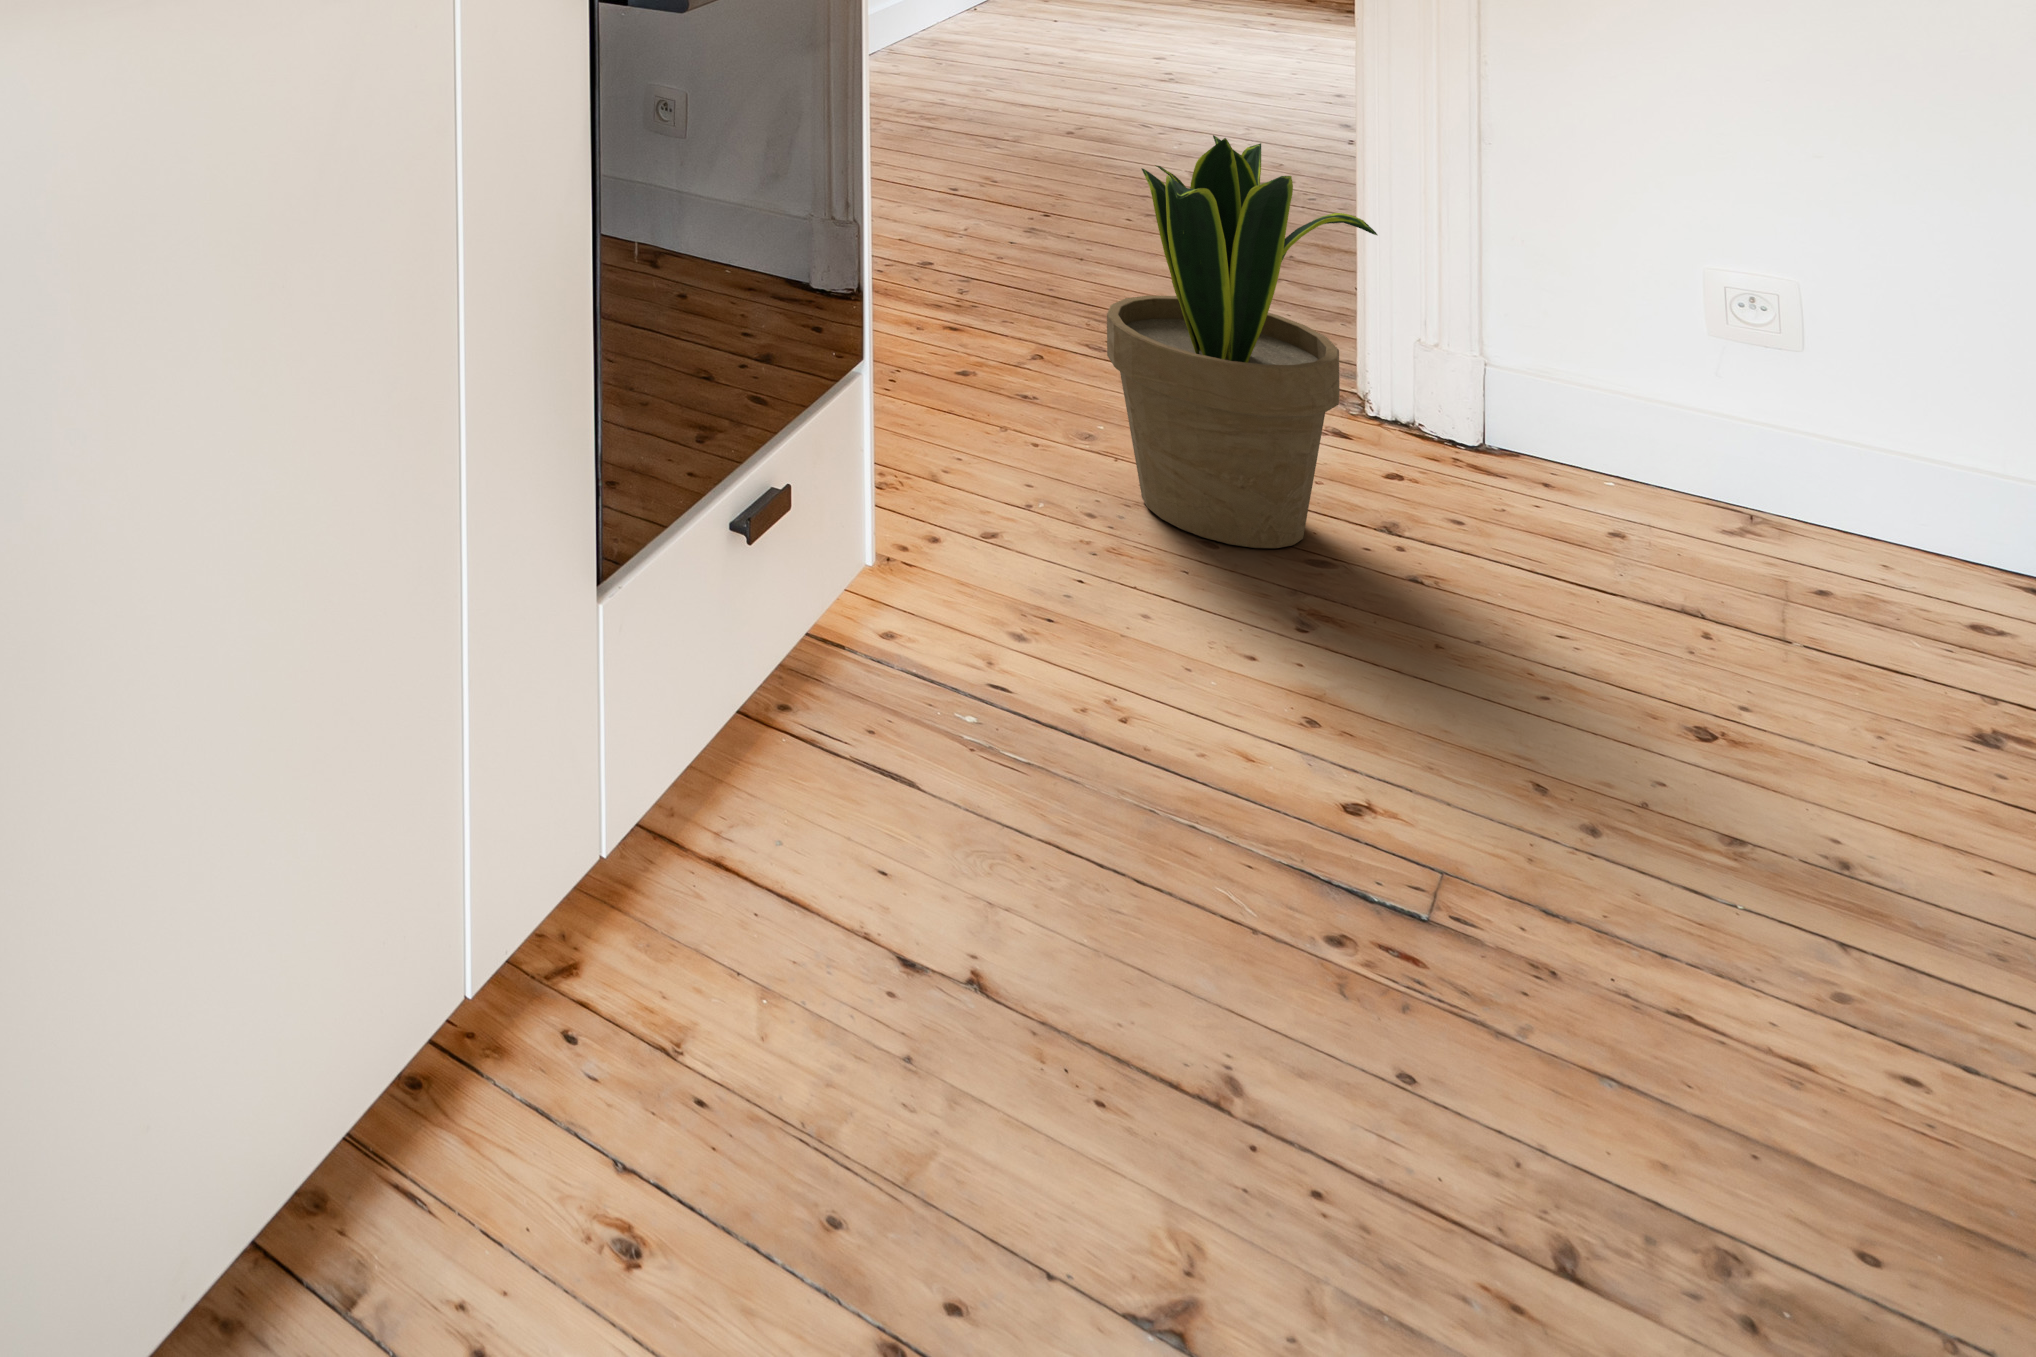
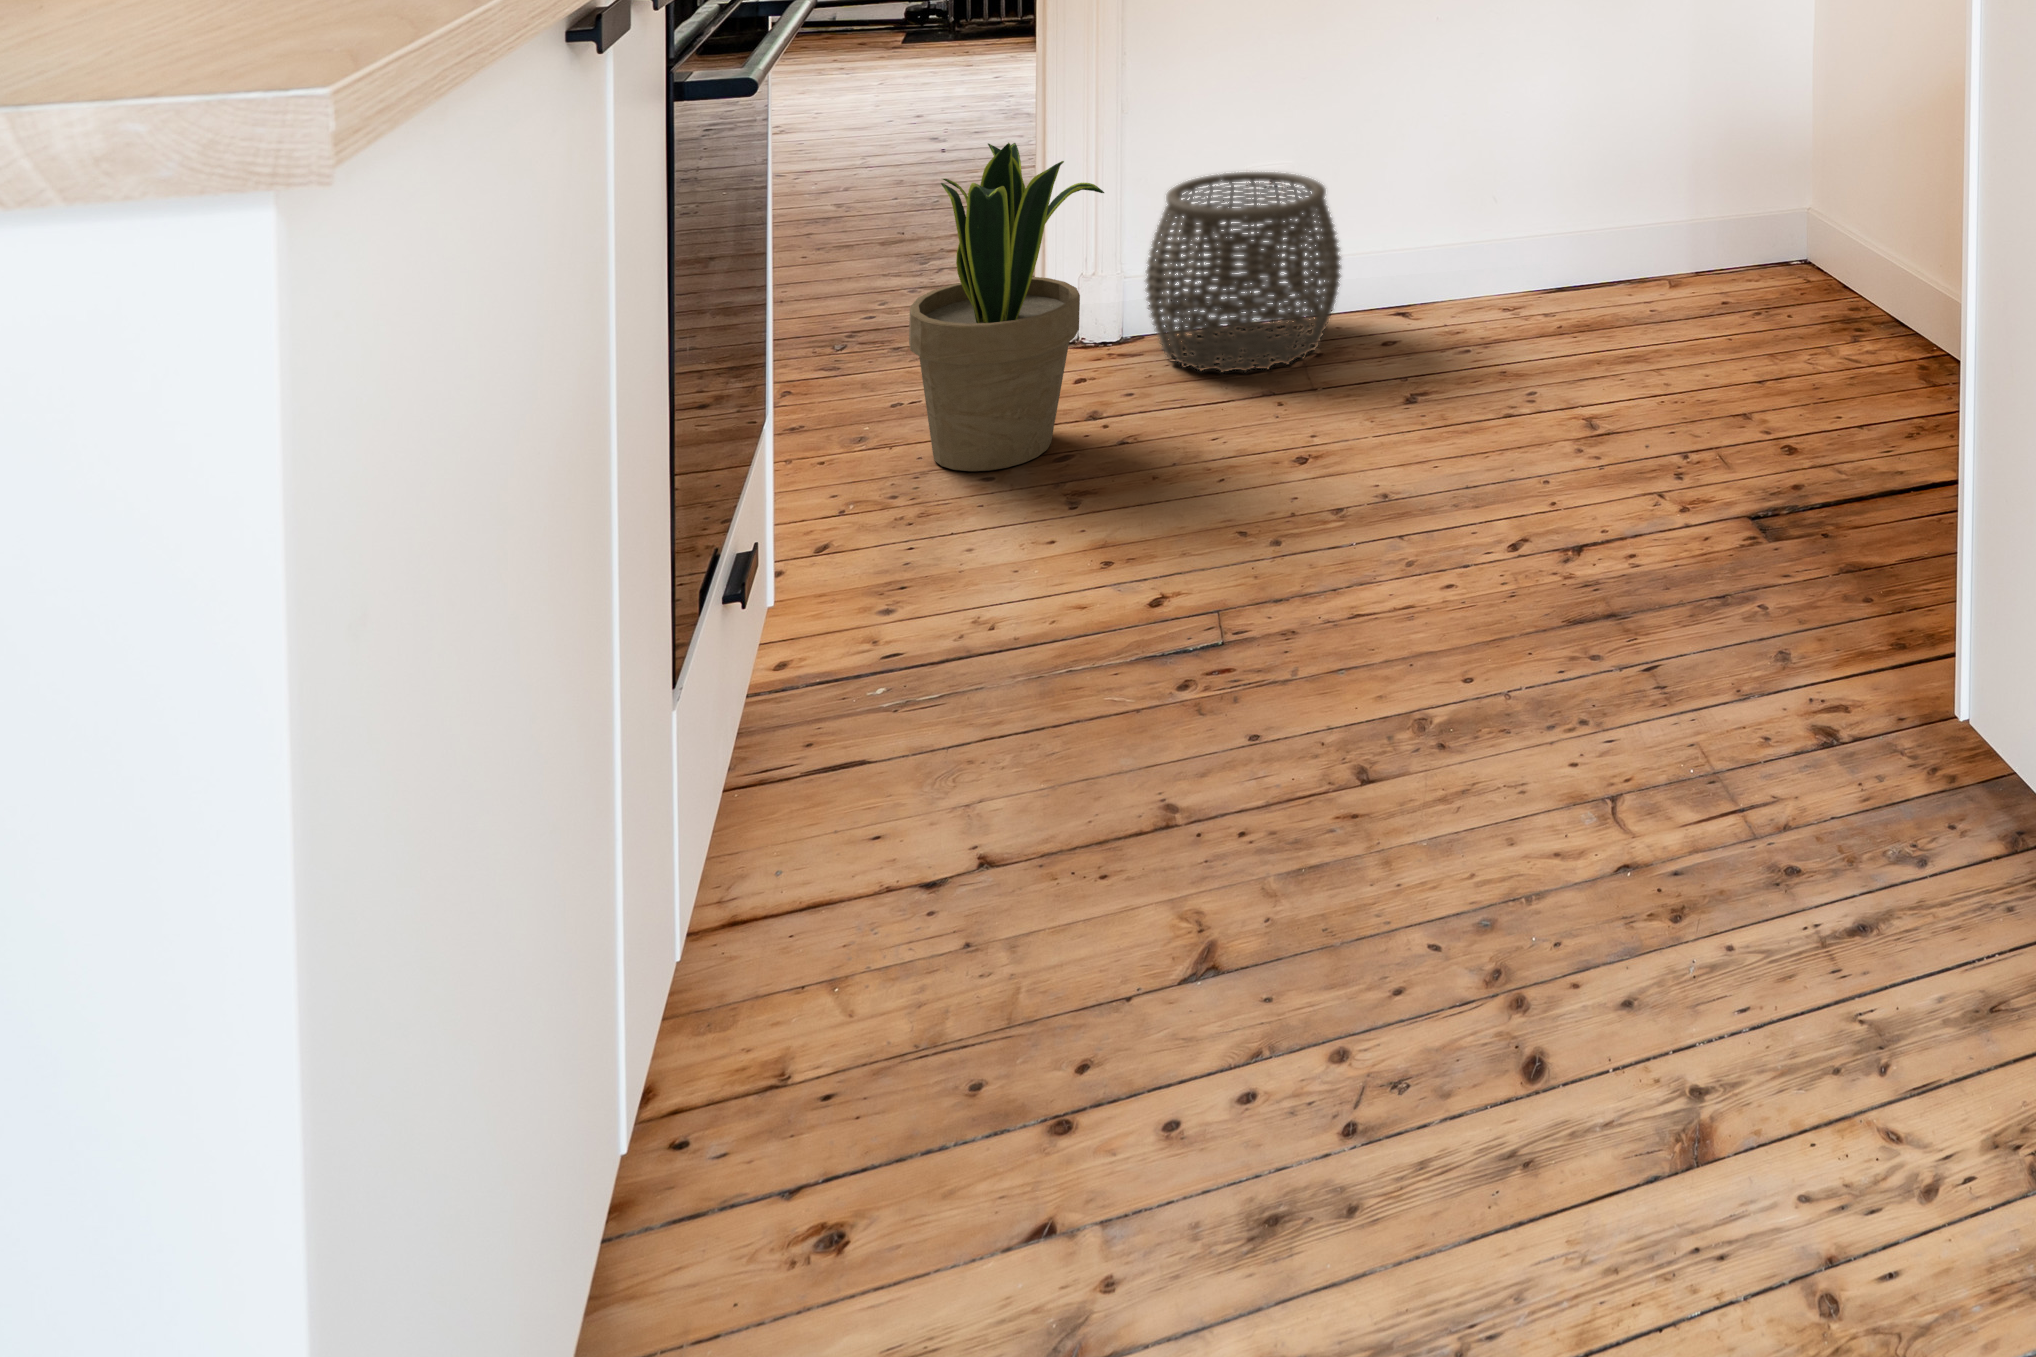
woven basket: none [1493,259,1881,587] -> present [1145,172,1341,372]

